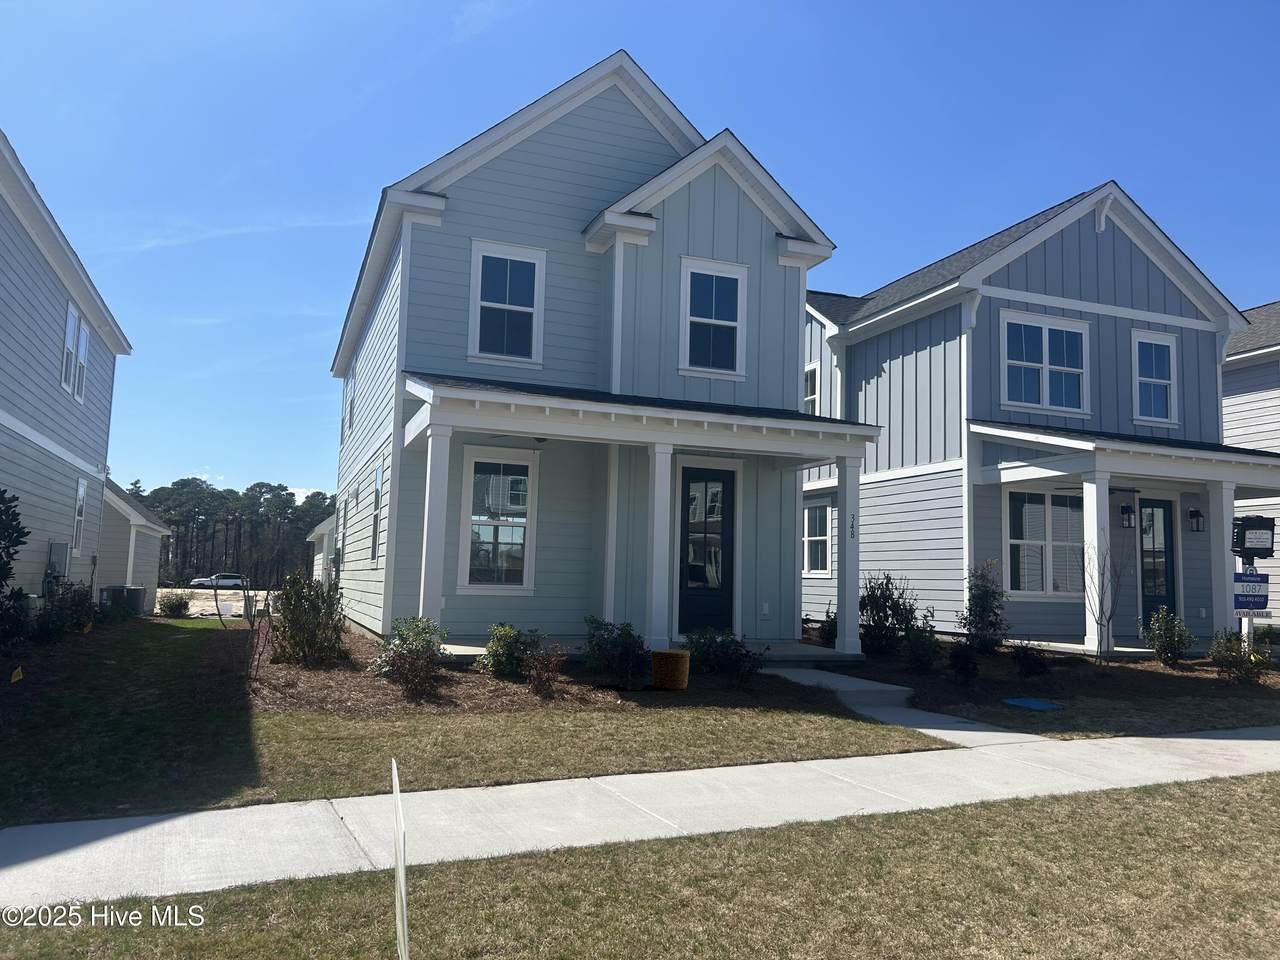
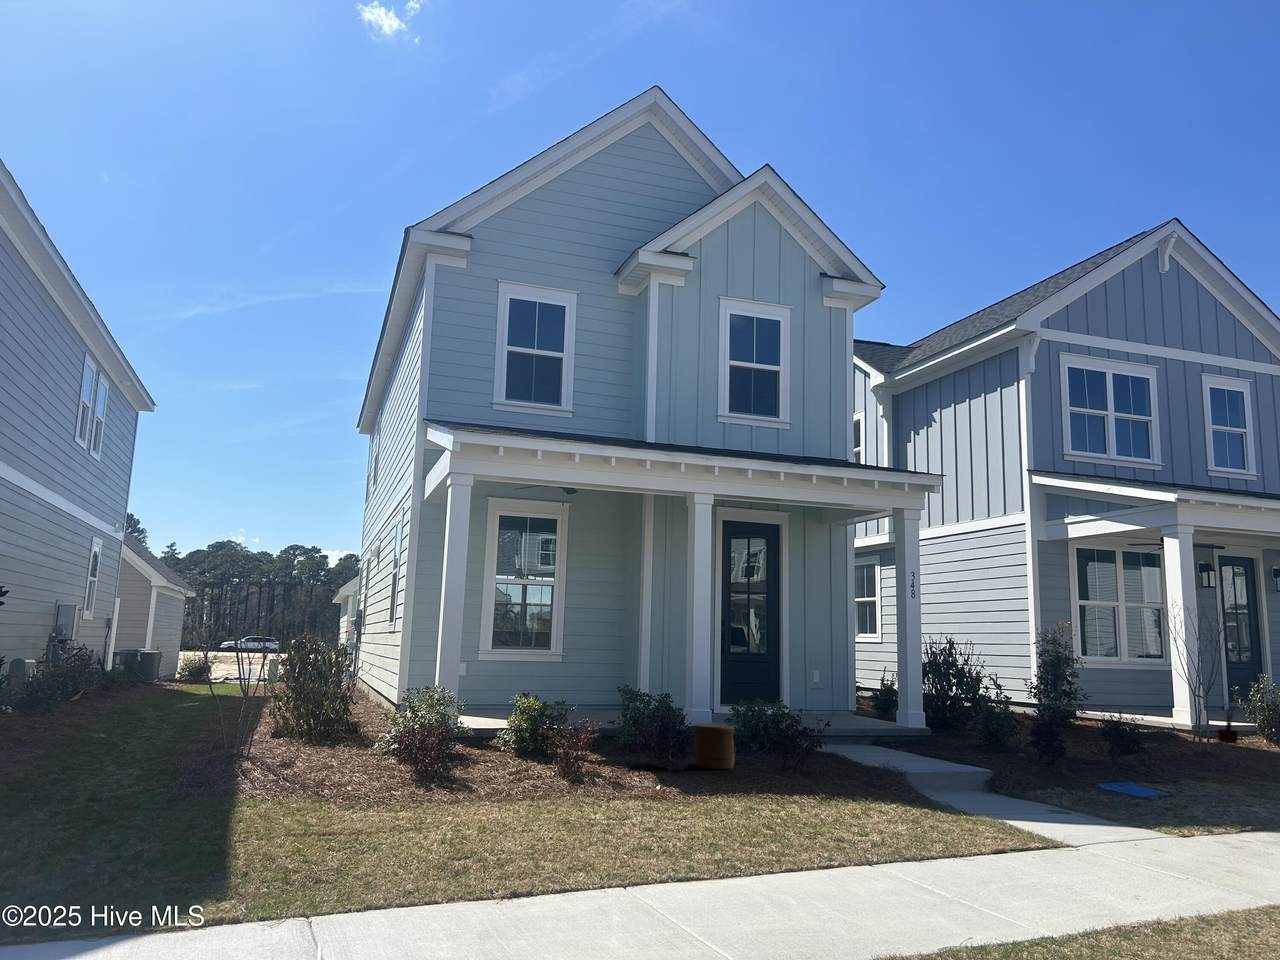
decorative plant: none [1126,628,1145,667] -> present [1218,704,1238,742]

